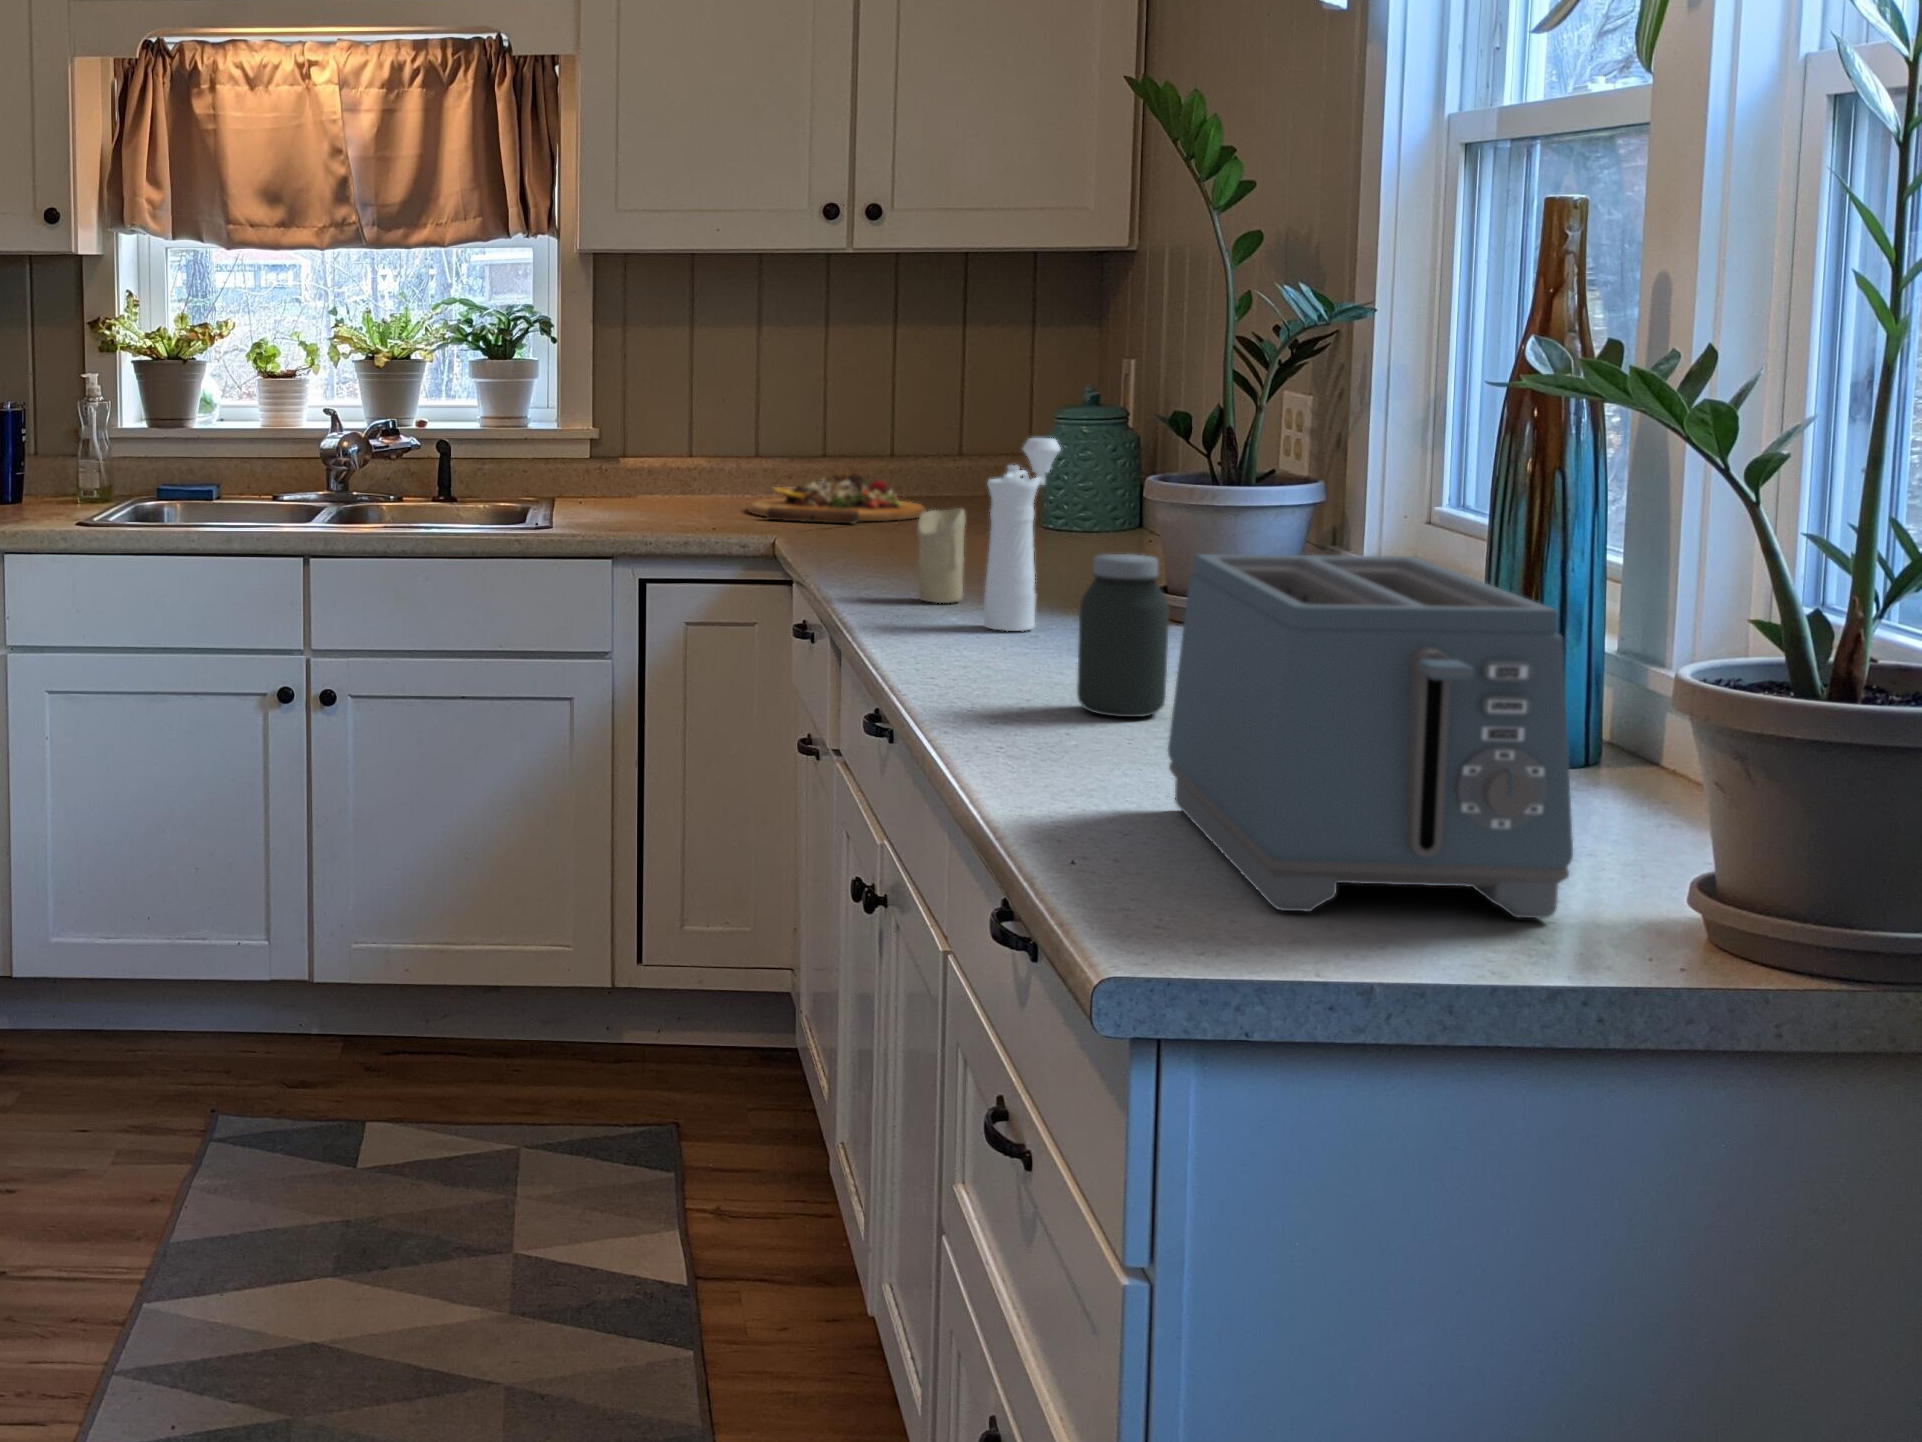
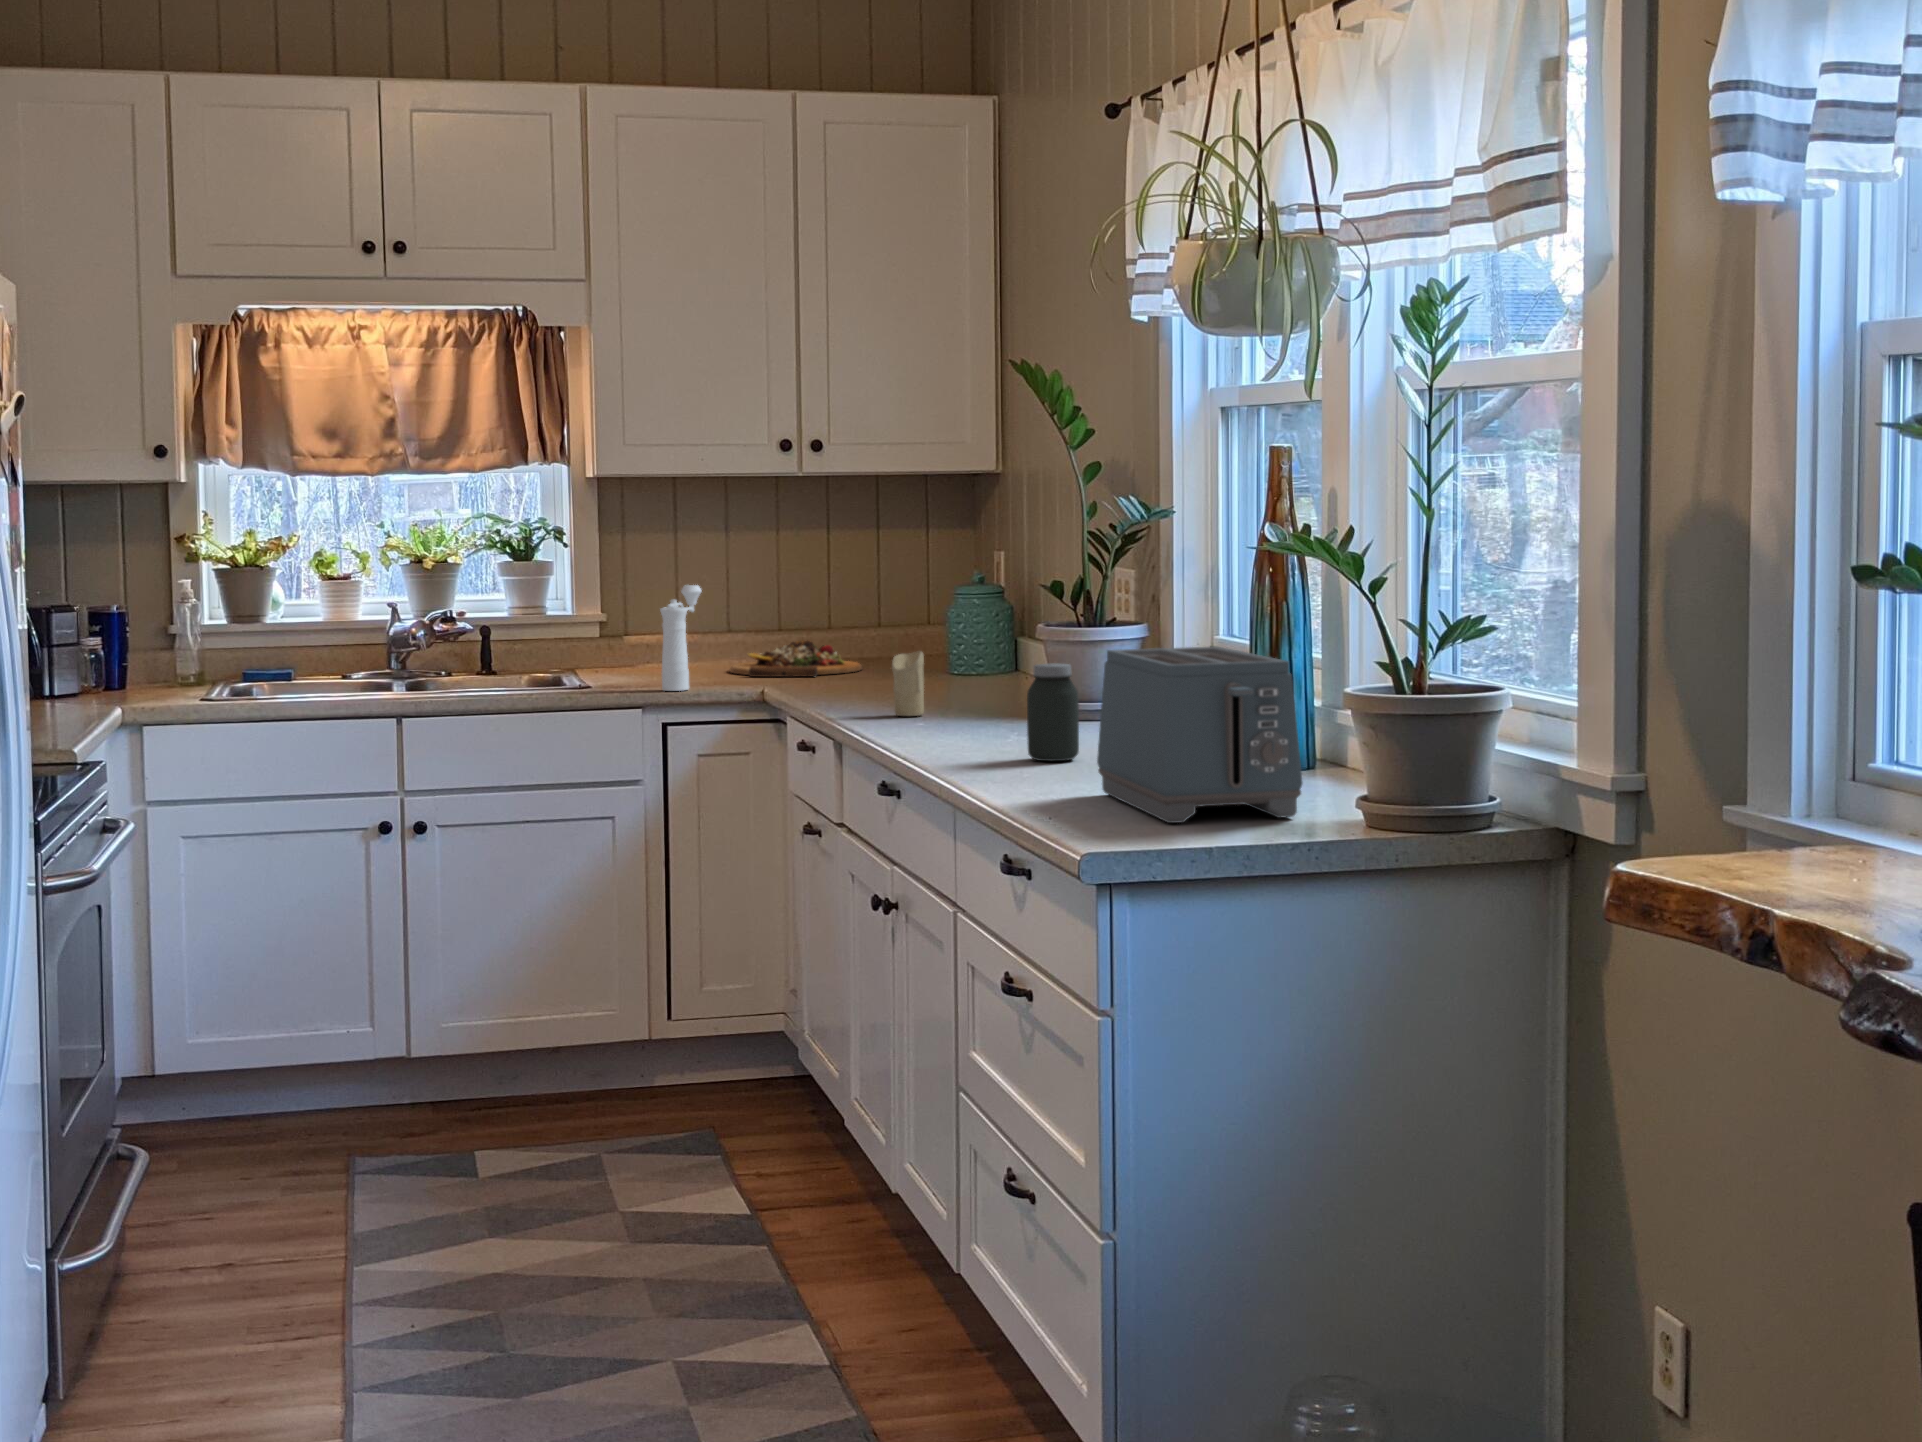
pepper mill: present [984,438,1061,631] -> present [660,585,701,691]

